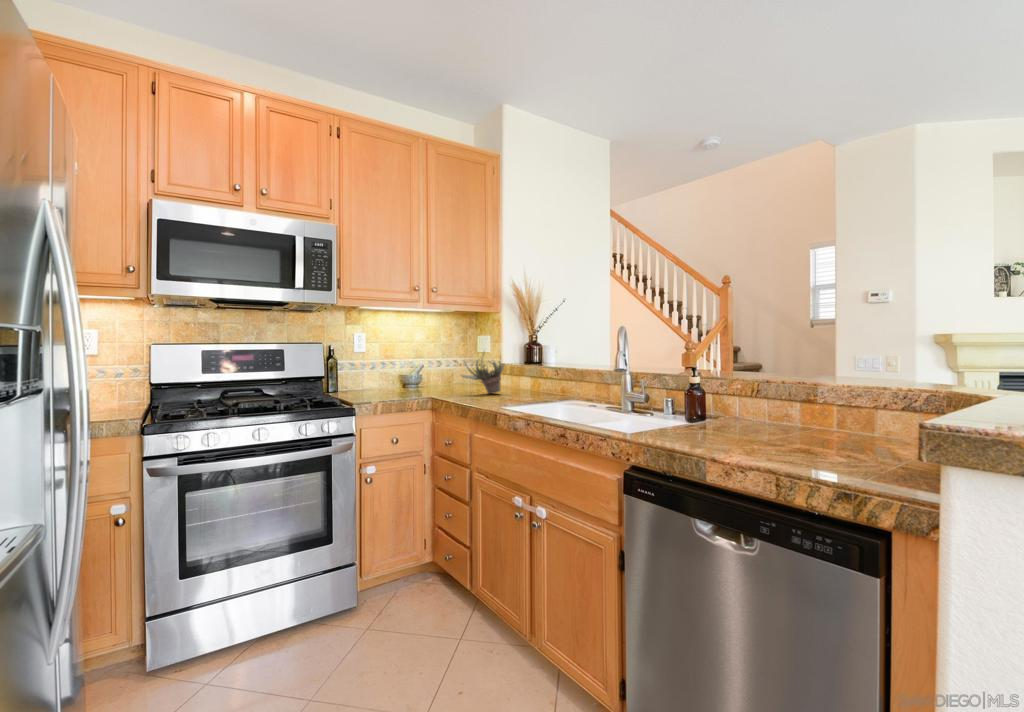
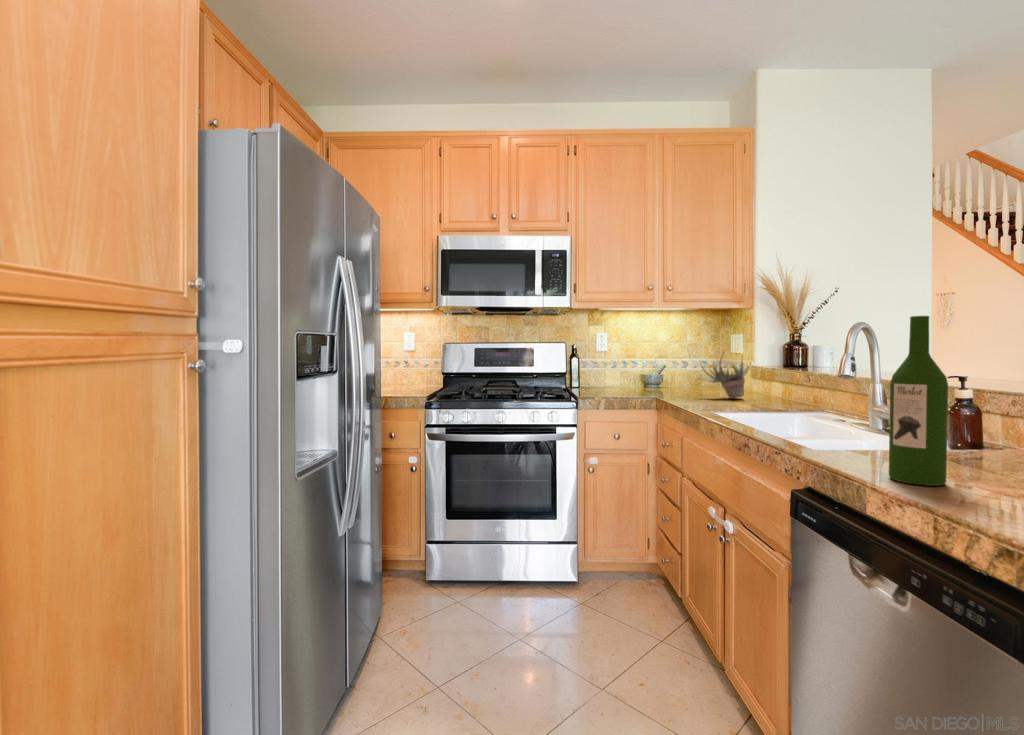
wine bottle: none [709,322,748,453] -> present [889,316,948,486]

